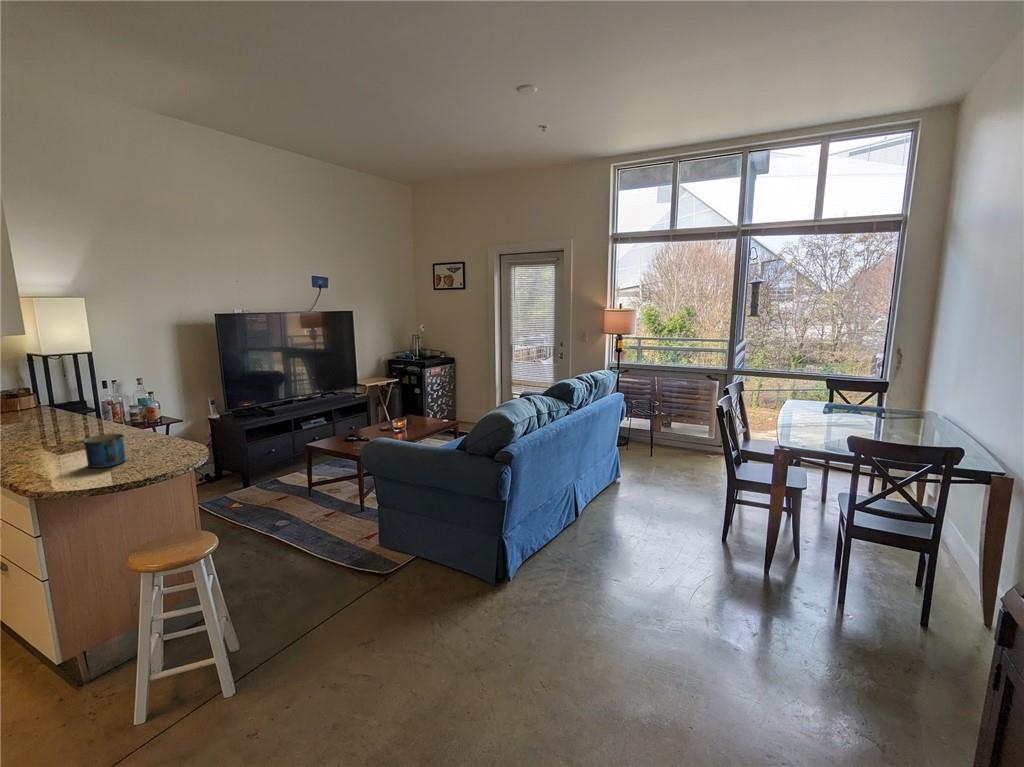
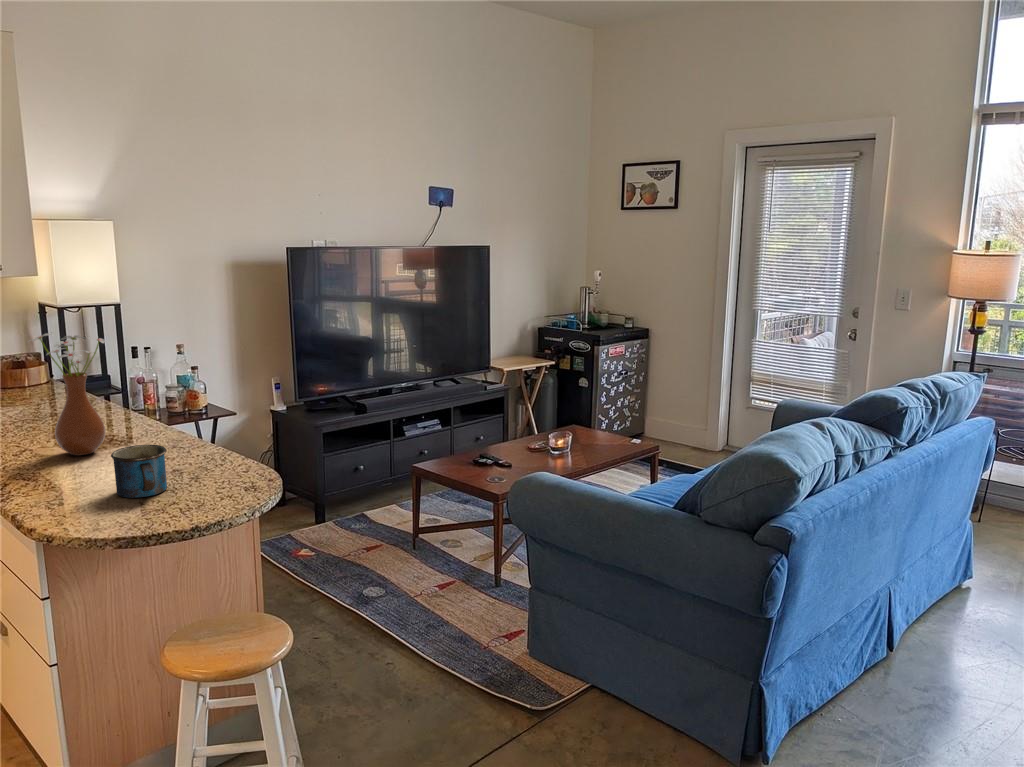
vase: none [13,367,83,448] -> present [32,333,108,456]

